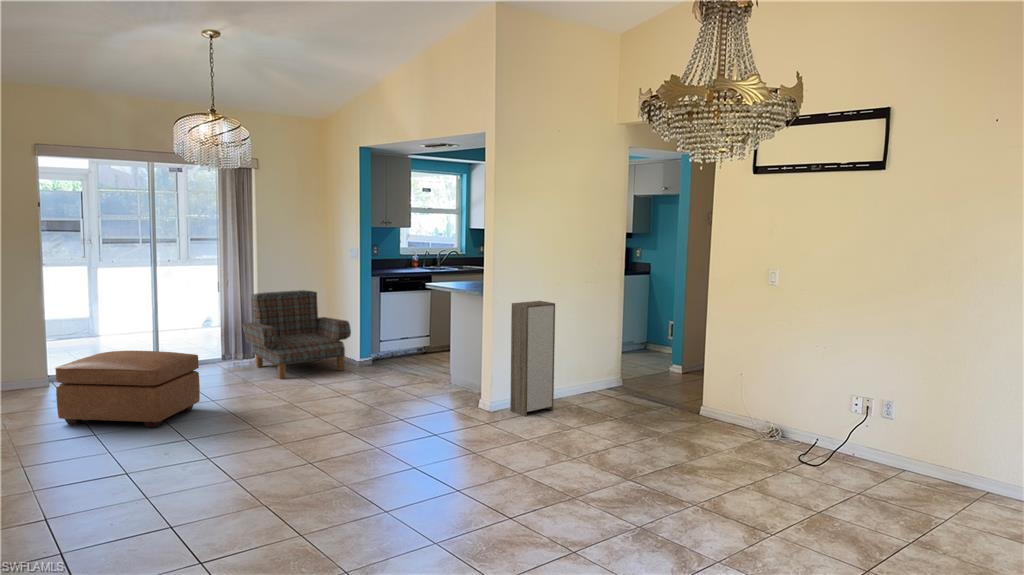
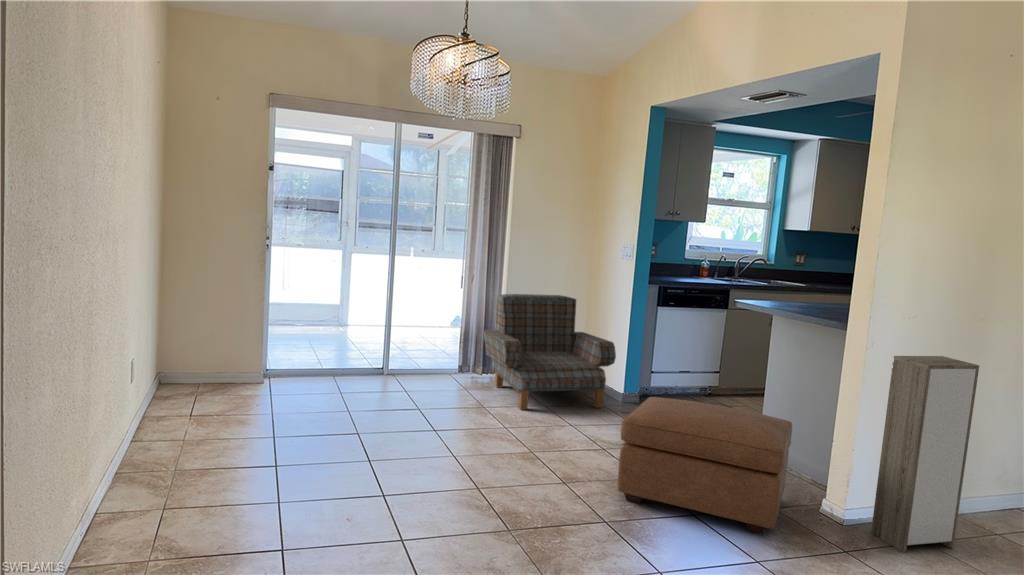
ottoman: present [55,351,200,428] -> present [618,397,792,535]

